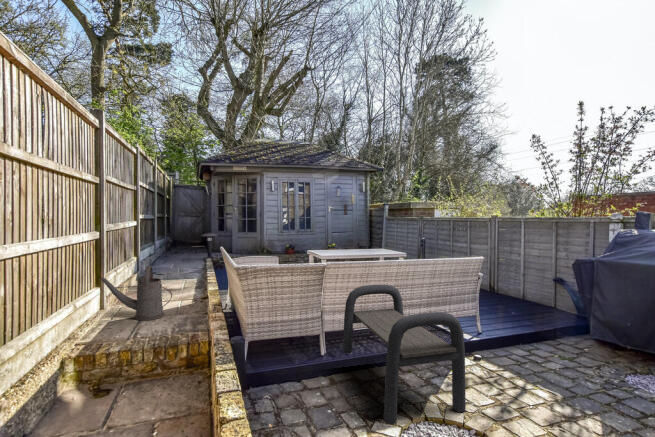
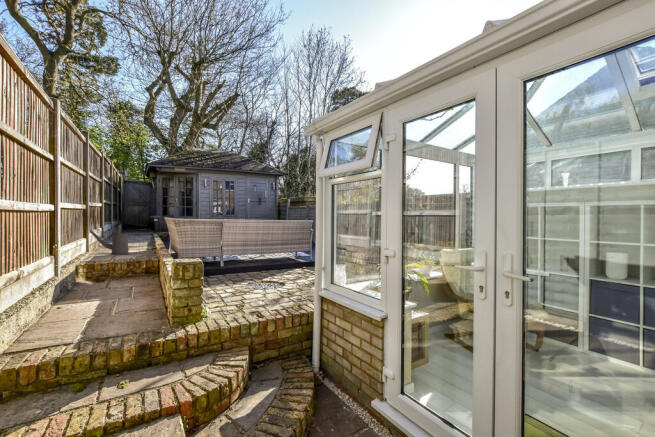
bench: present [343,285,466,424] -> none [232,232,281,283]

